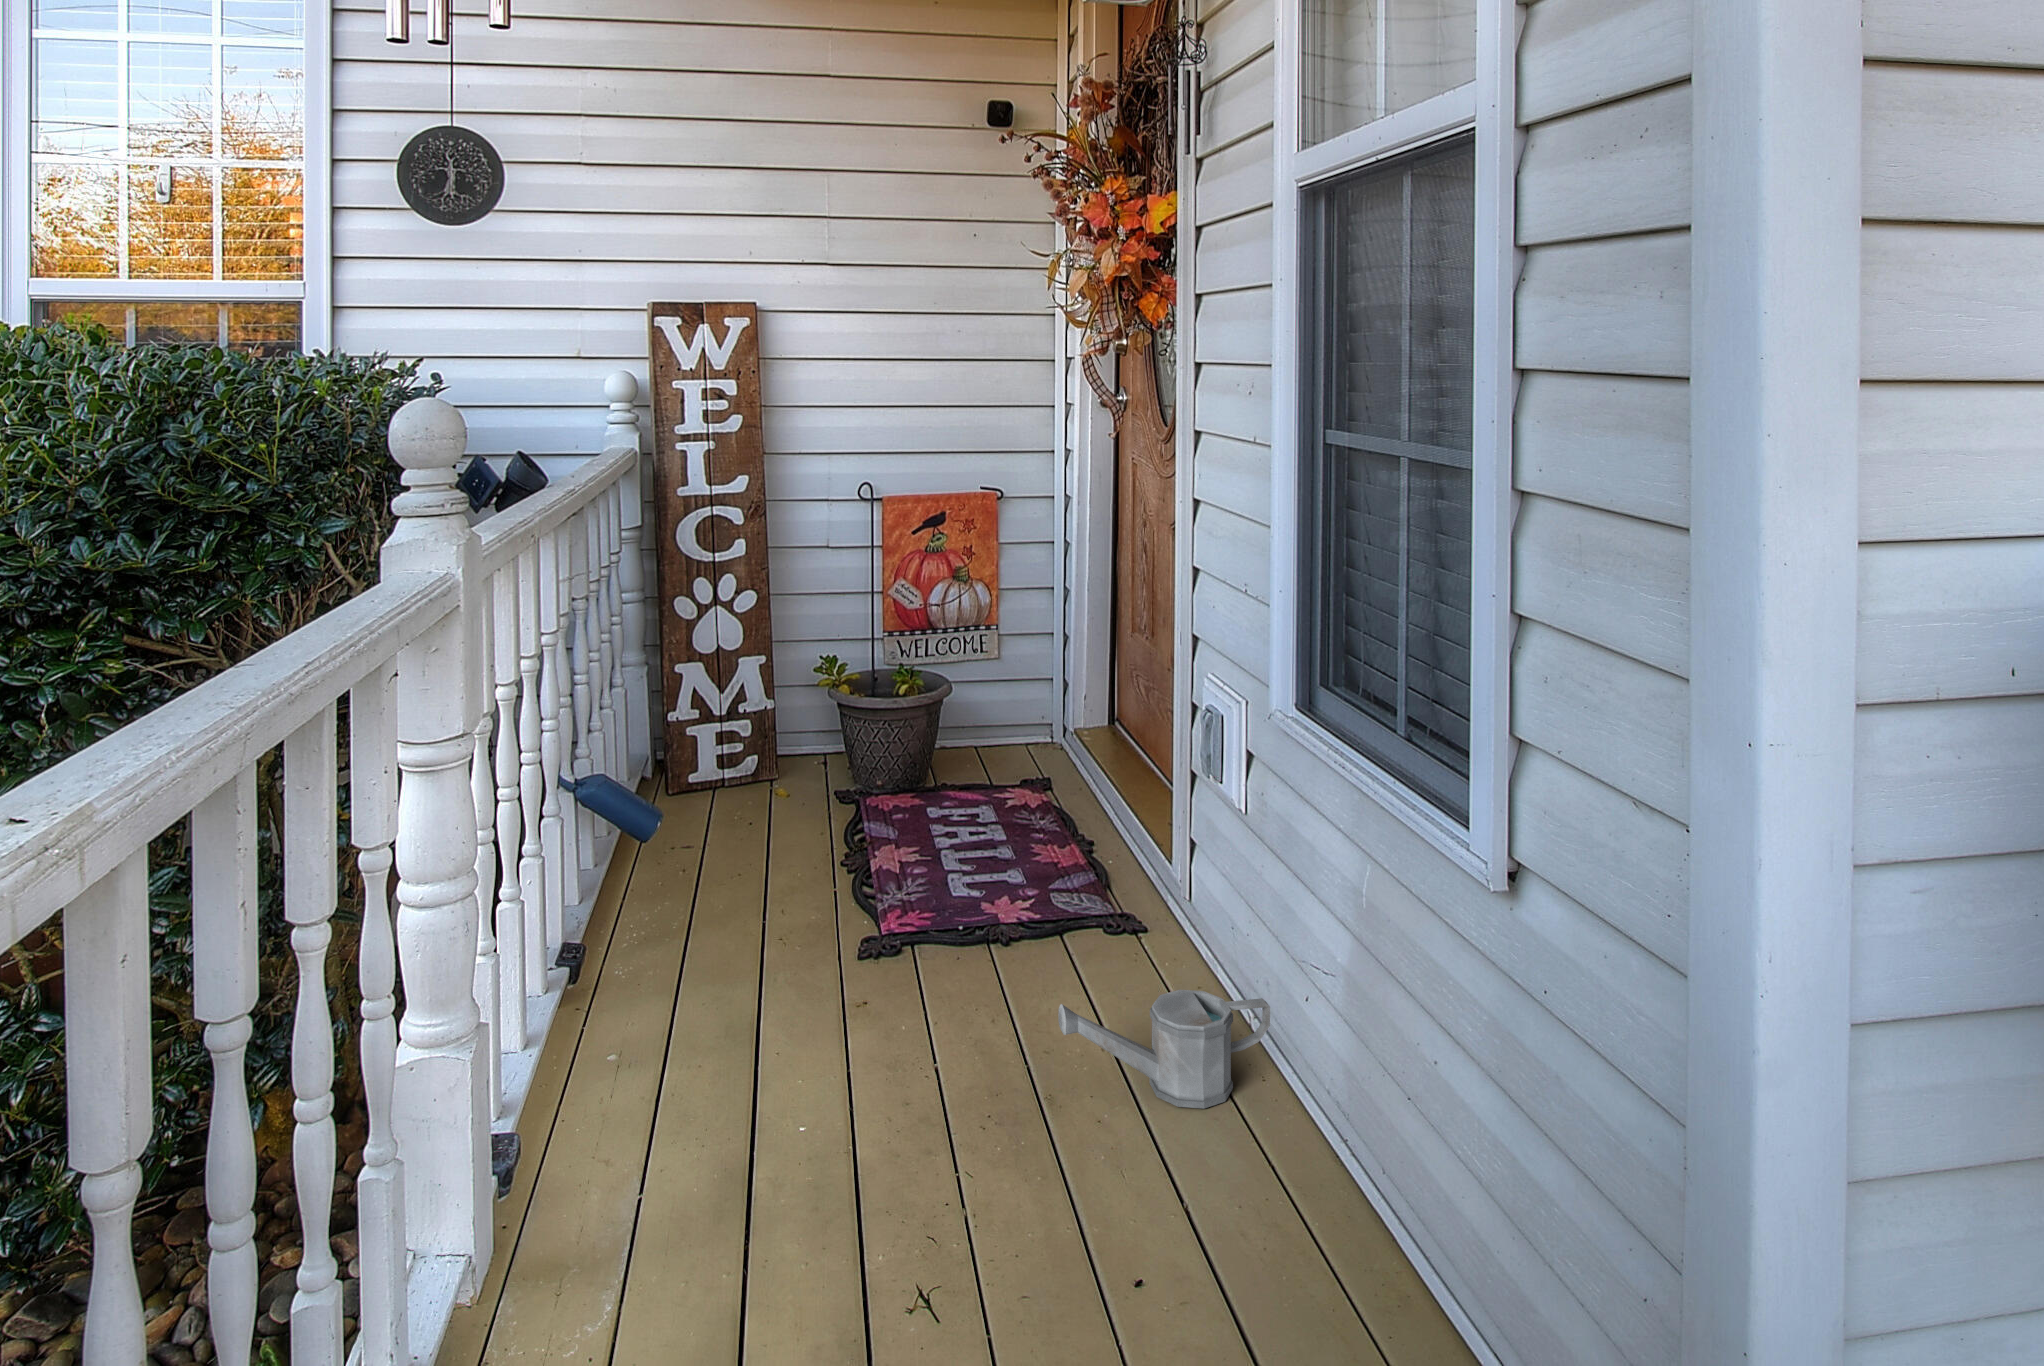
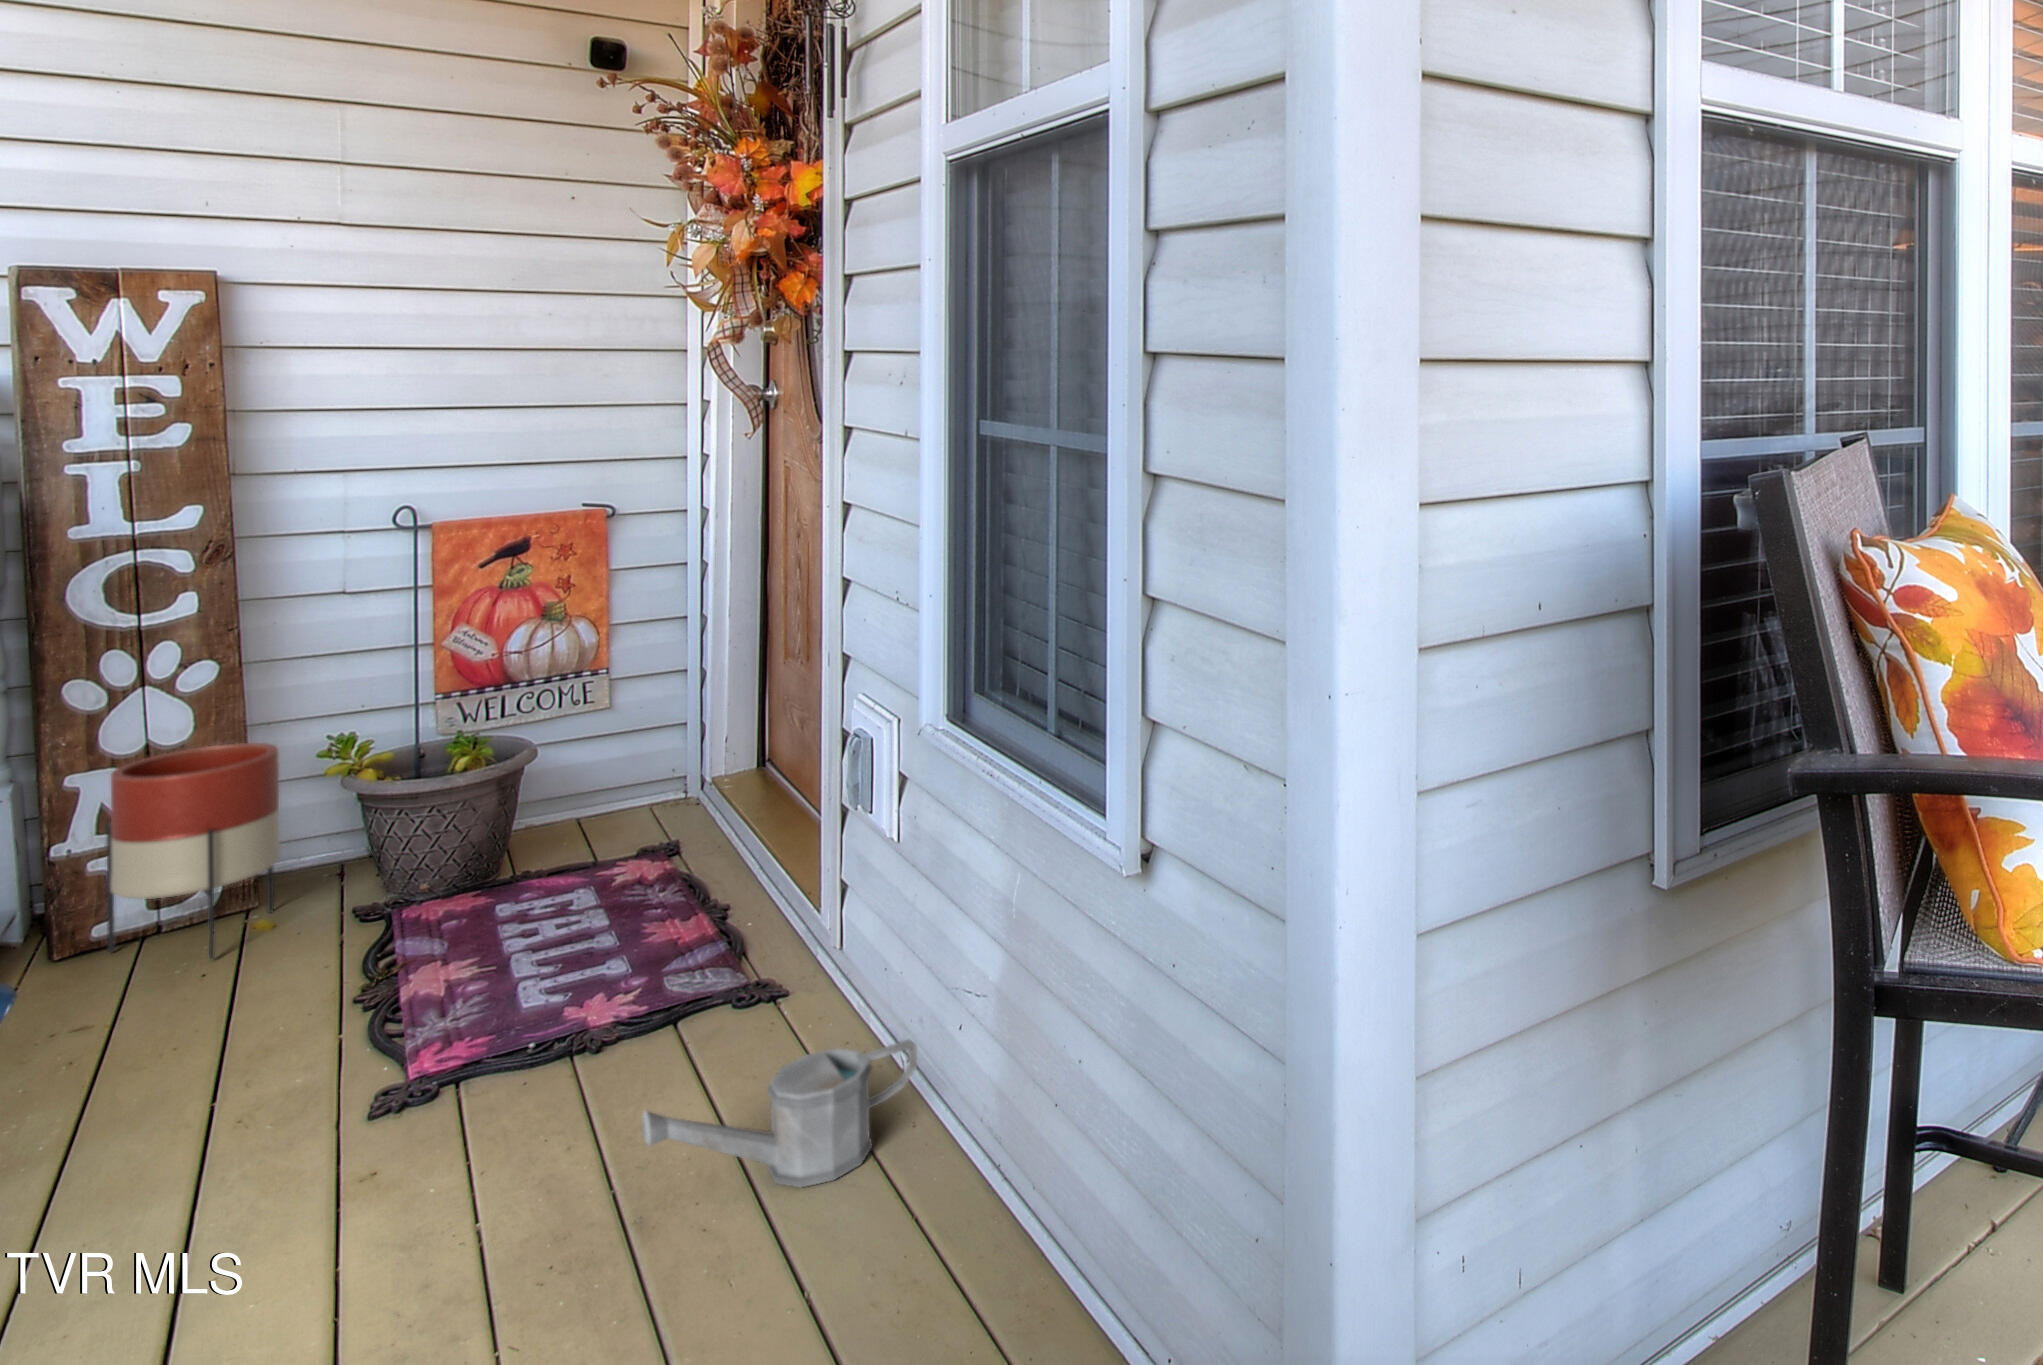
planter: none [699,653,793,813] -> present [107,743,280,960]

